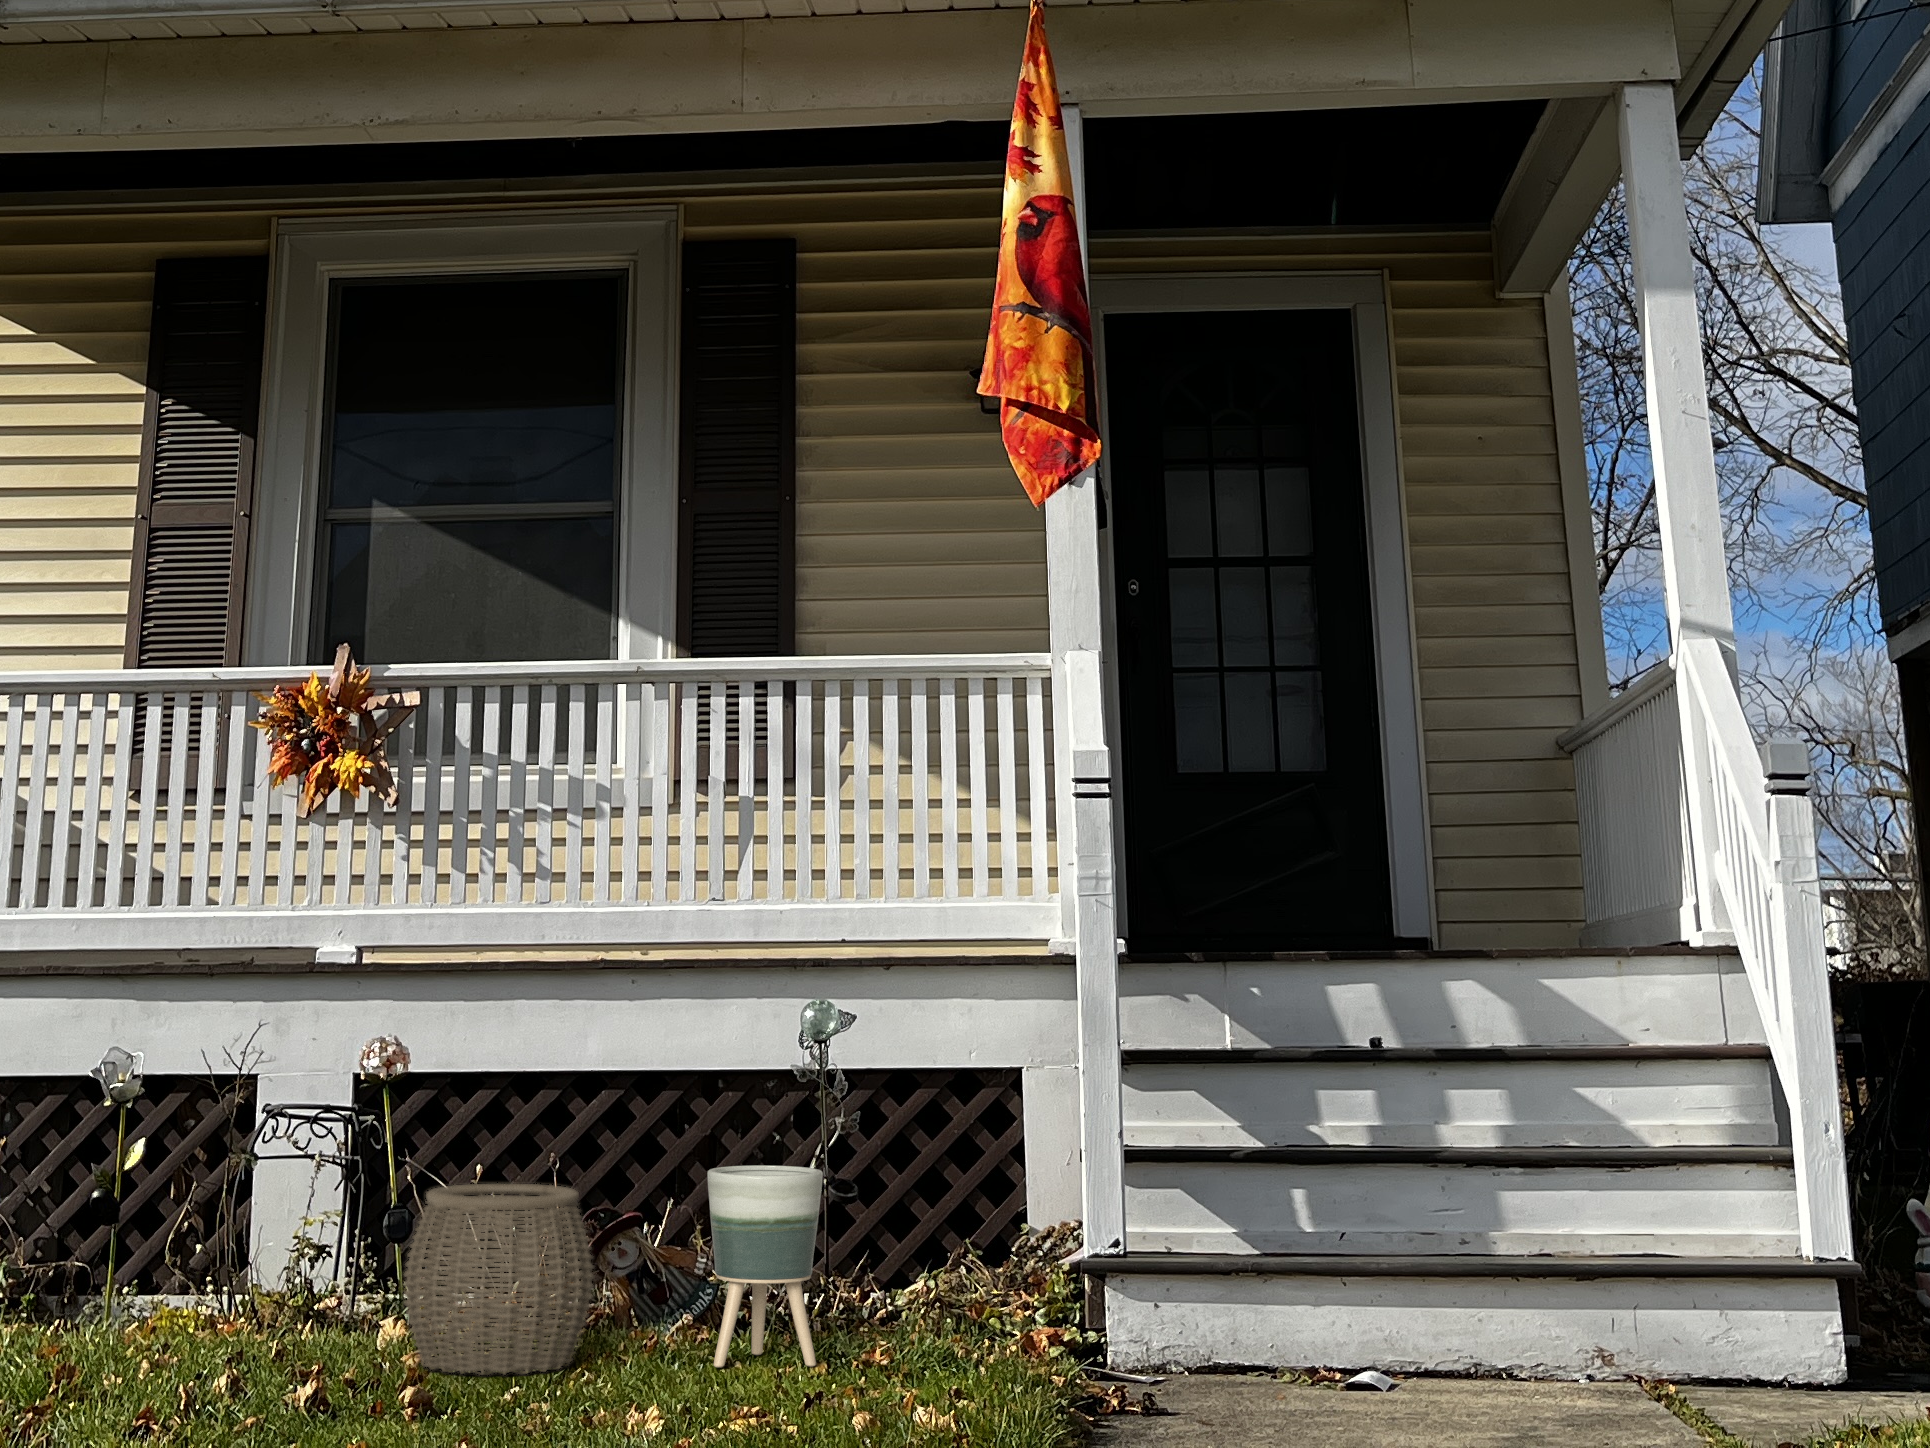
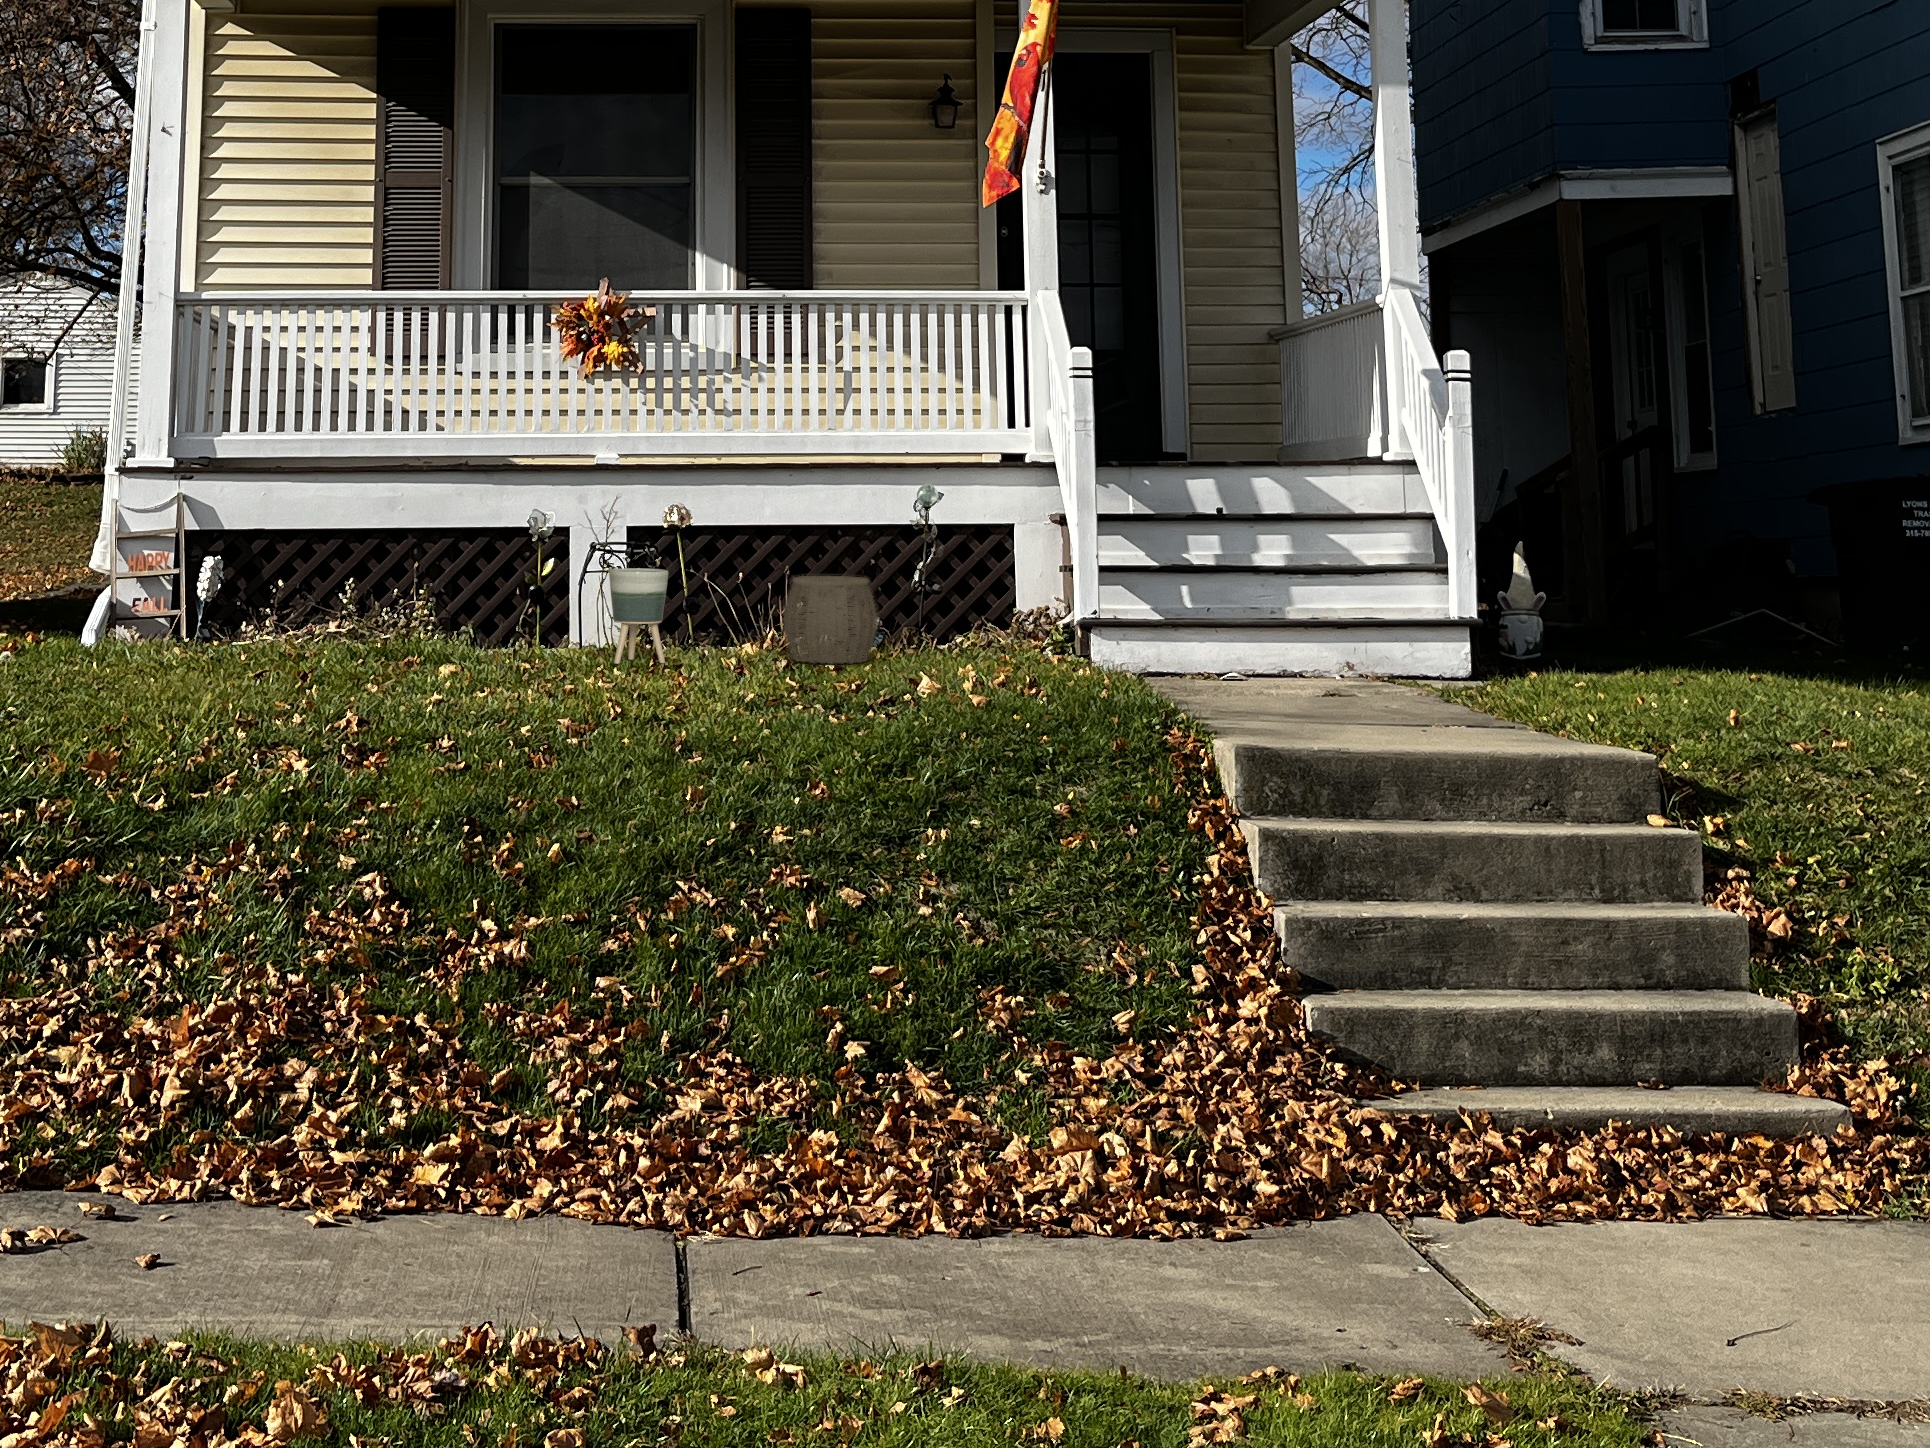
planter: present [707,1165,823,1368] -> present [609,568,668,664]

